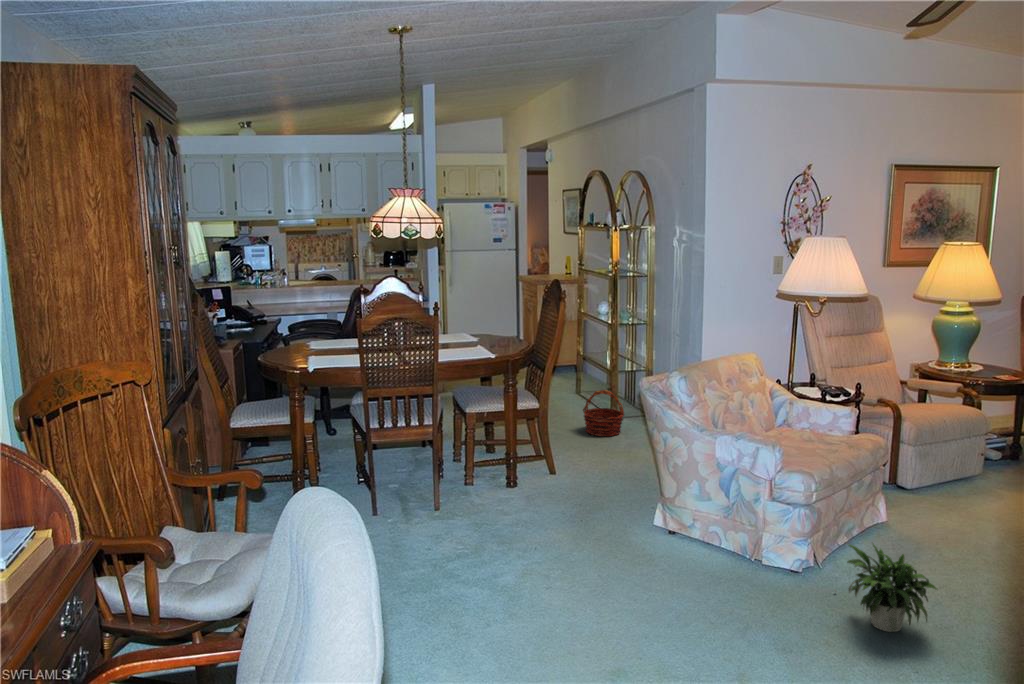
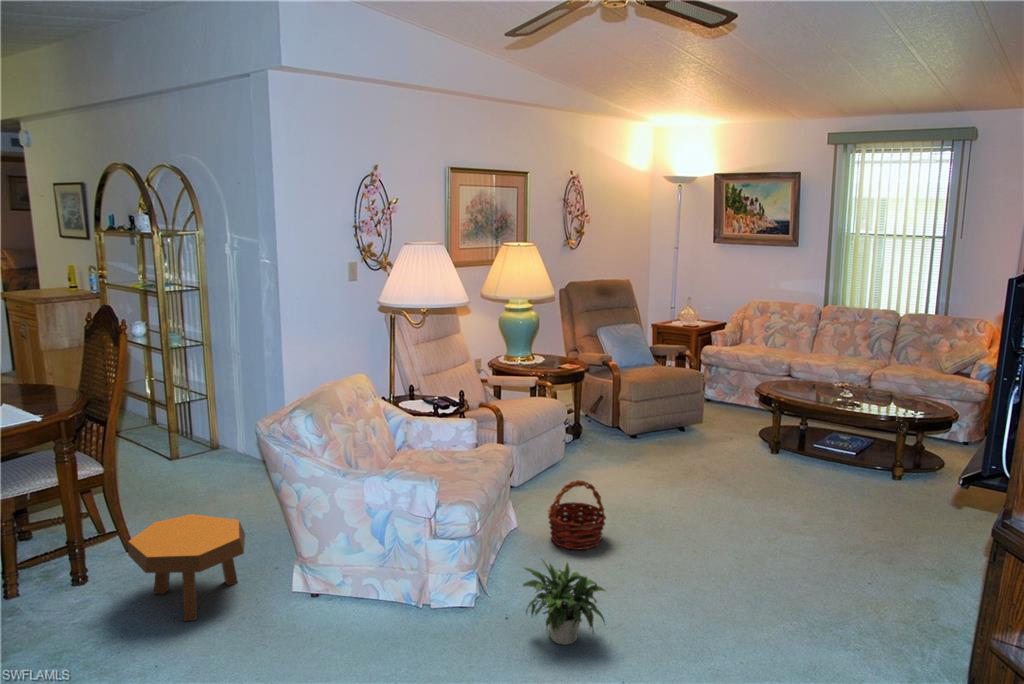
basket: present [583,390,624,436] -> present [548,480,606,549]
footstool: none [541,448,627,525] -> present [128,514,245,621]

